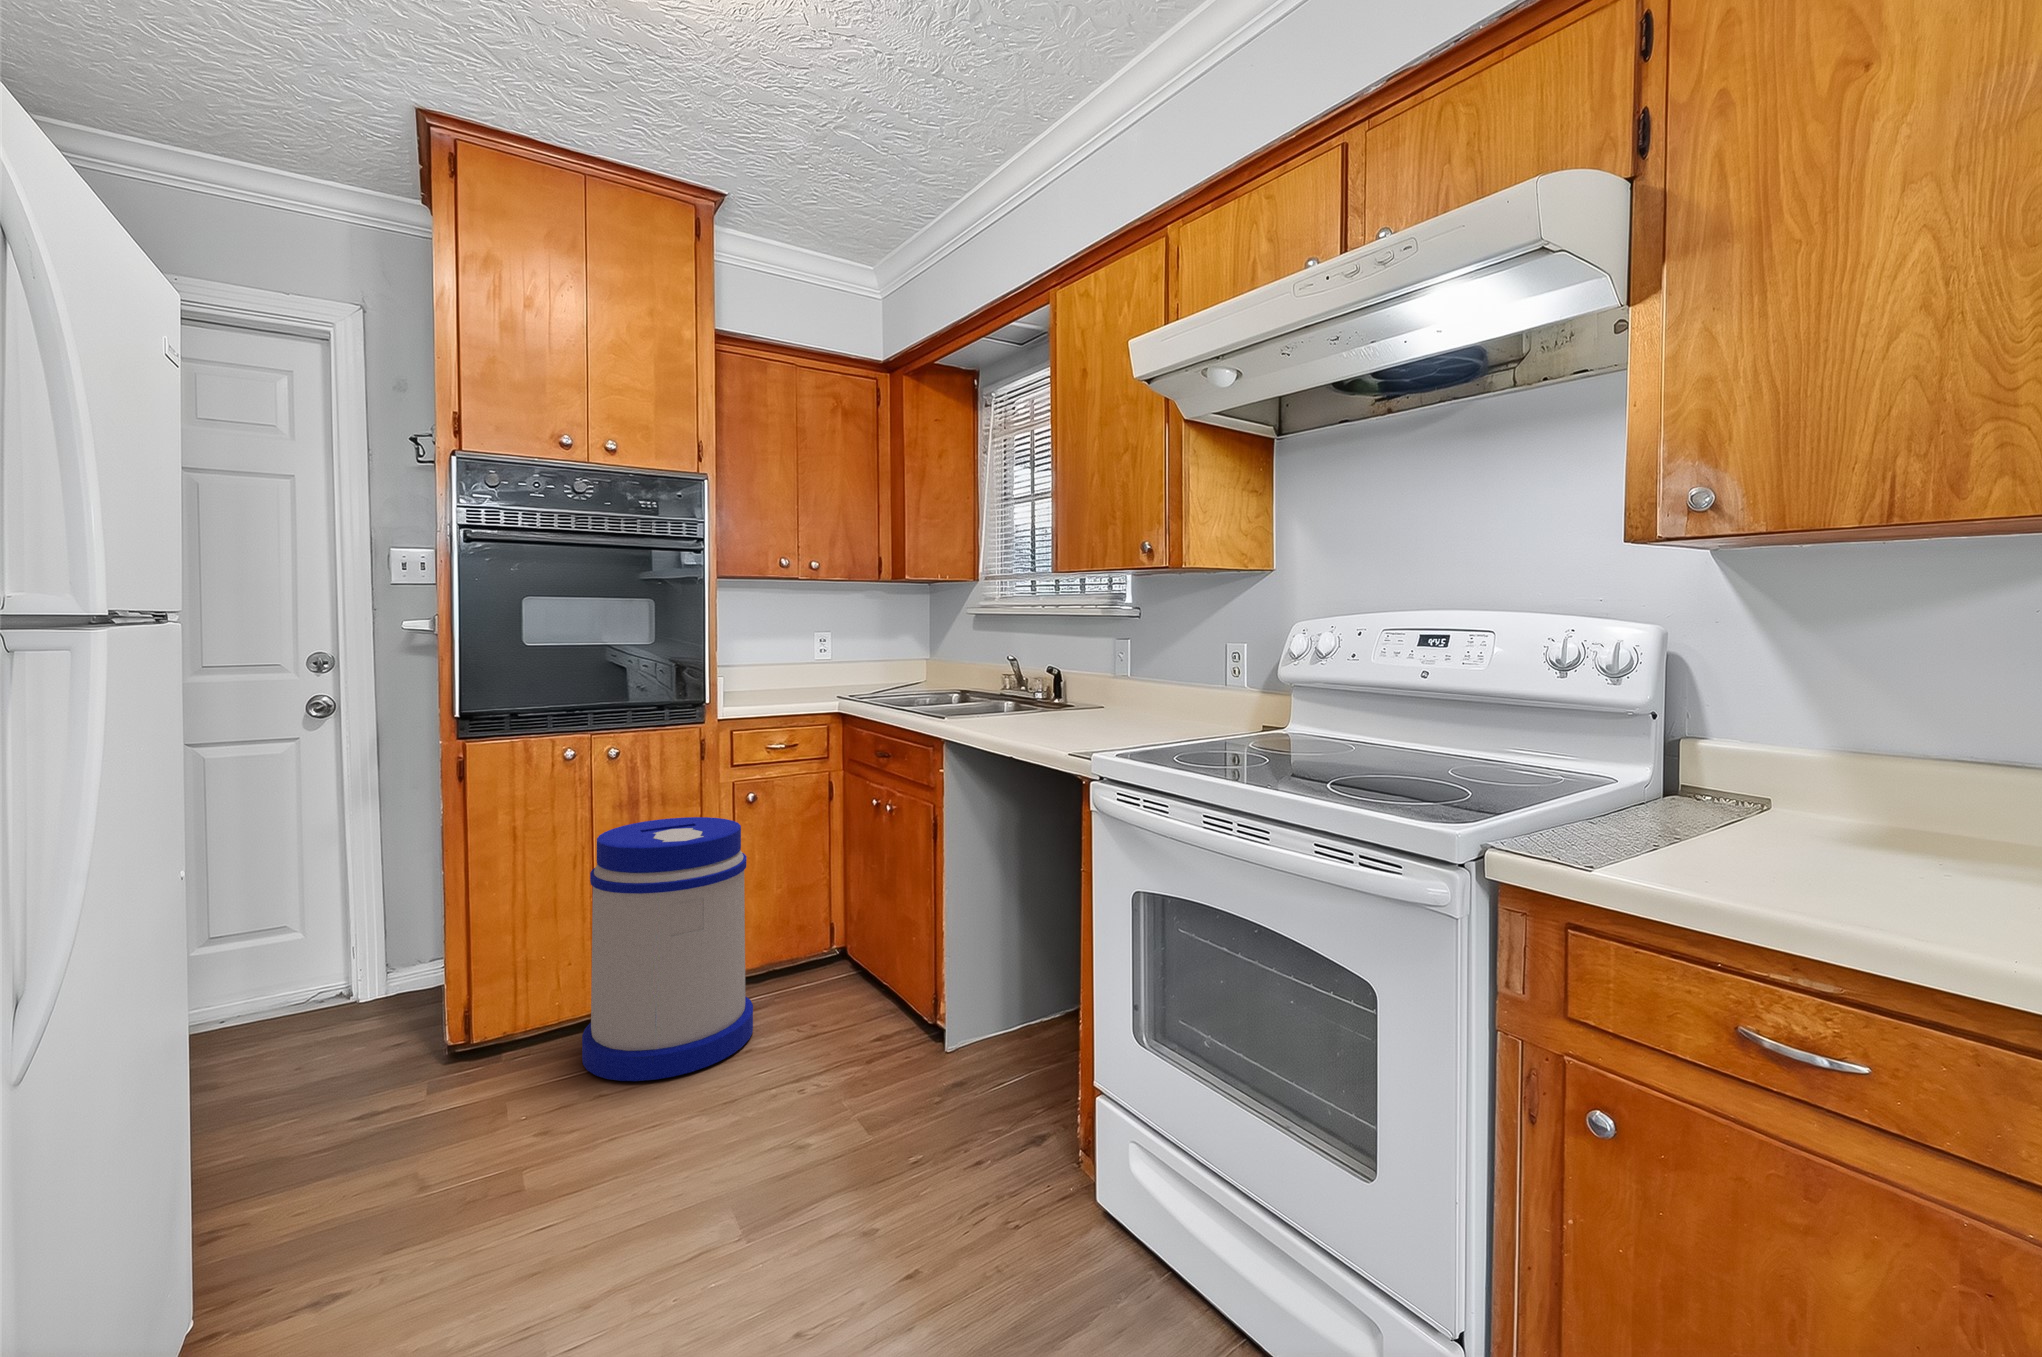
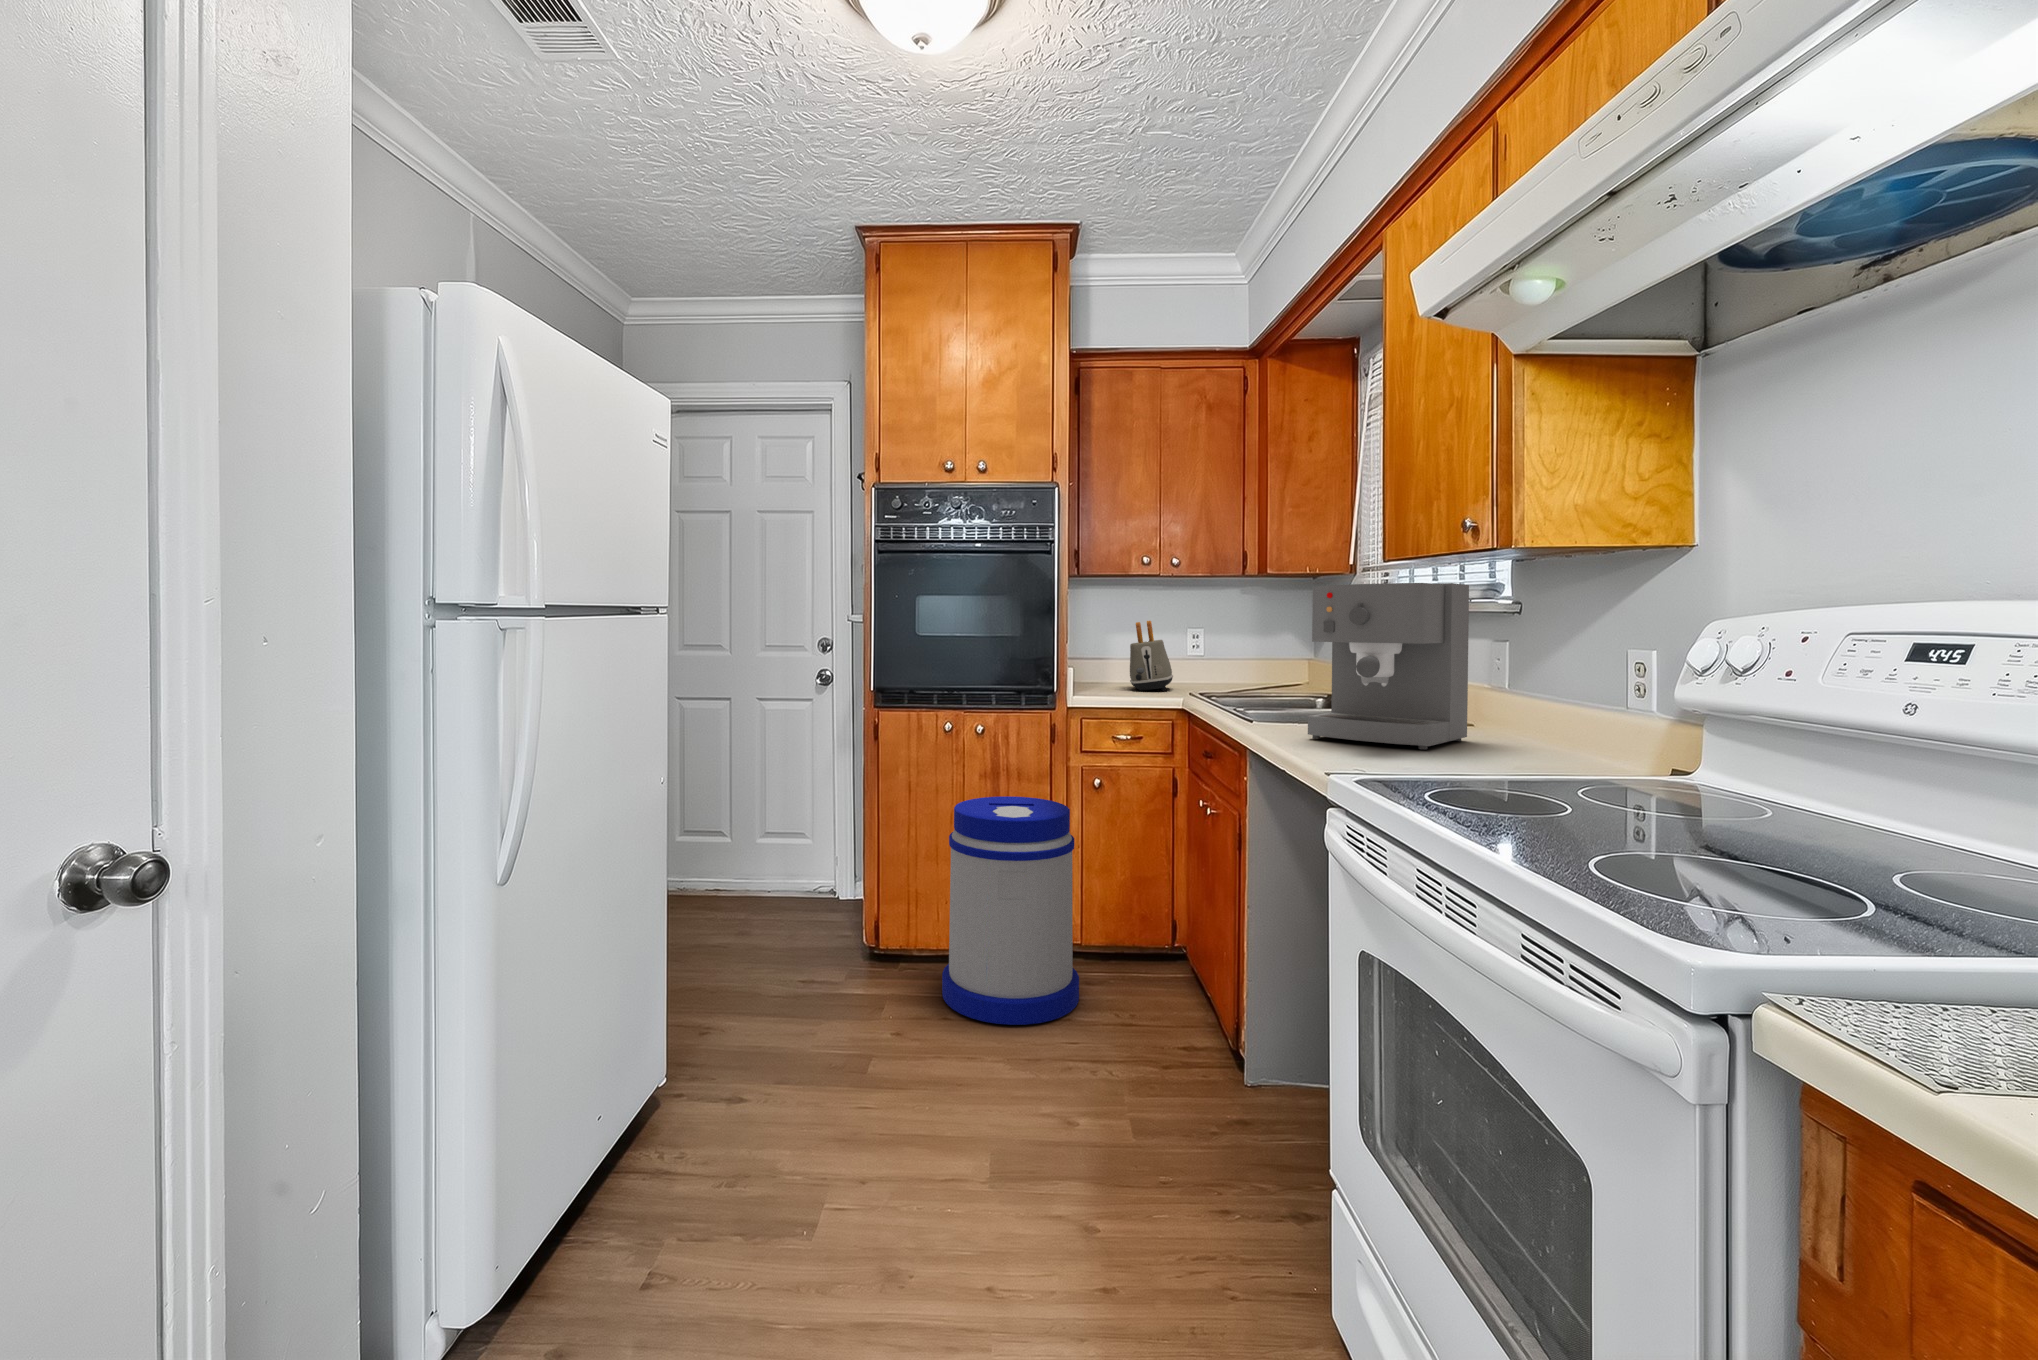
coffee maker: none [1015,590,1121,725] -> present [1308,583,1469,749]
toaster: none [763,622,808,693] -> present [1130,621,1173,691]

